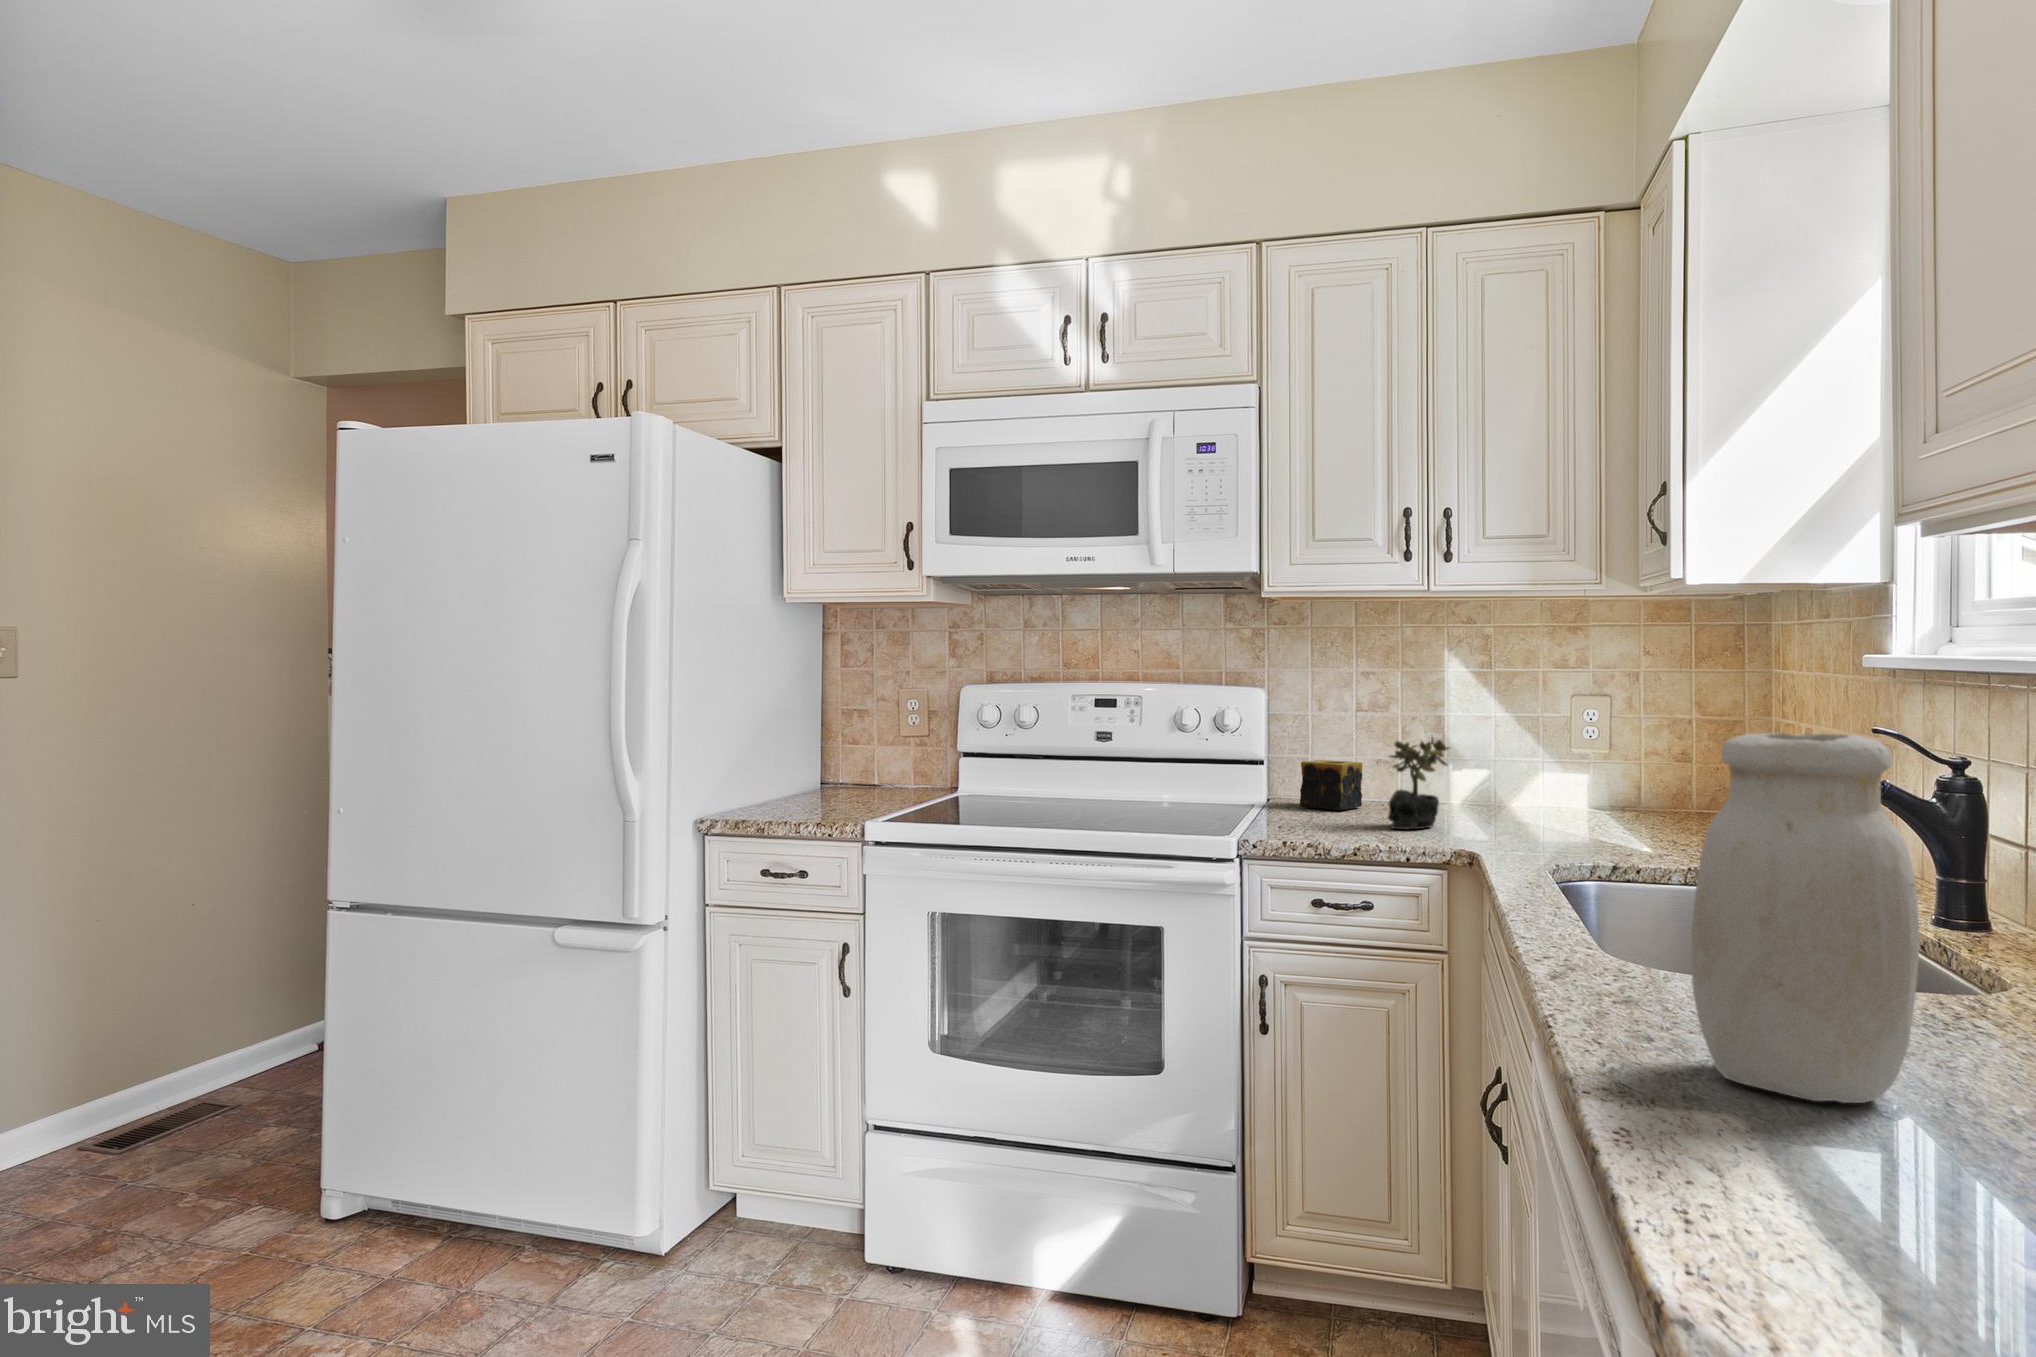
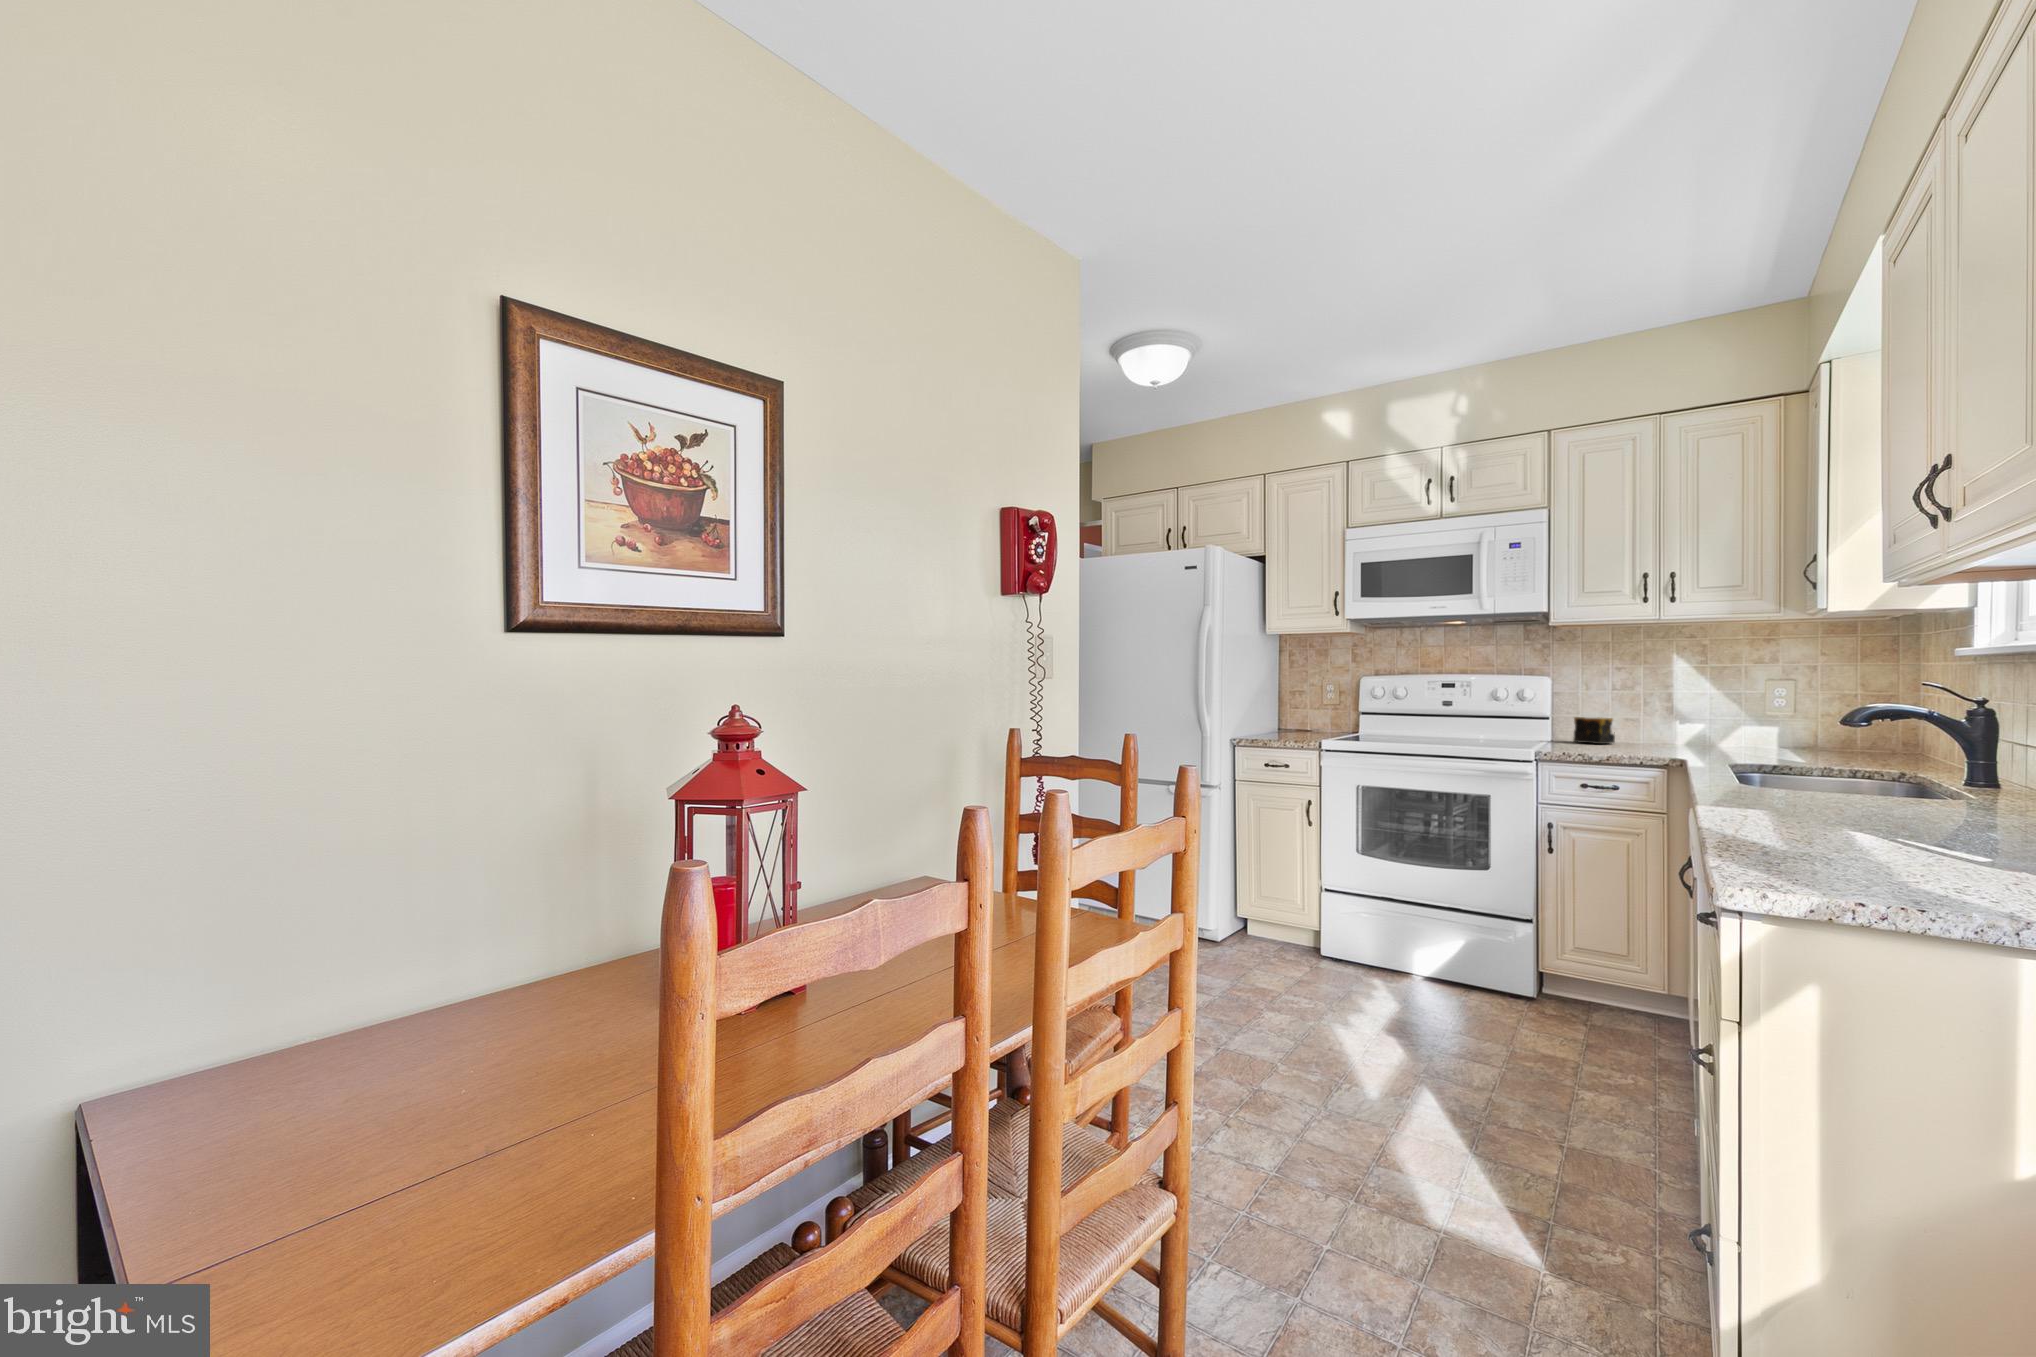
jar: present [1691,733,1920,1103] -> none [1763,670,1870,818]
succulent plant: present [1388,737,1450,829] -> none [1630,700,1673,751]

